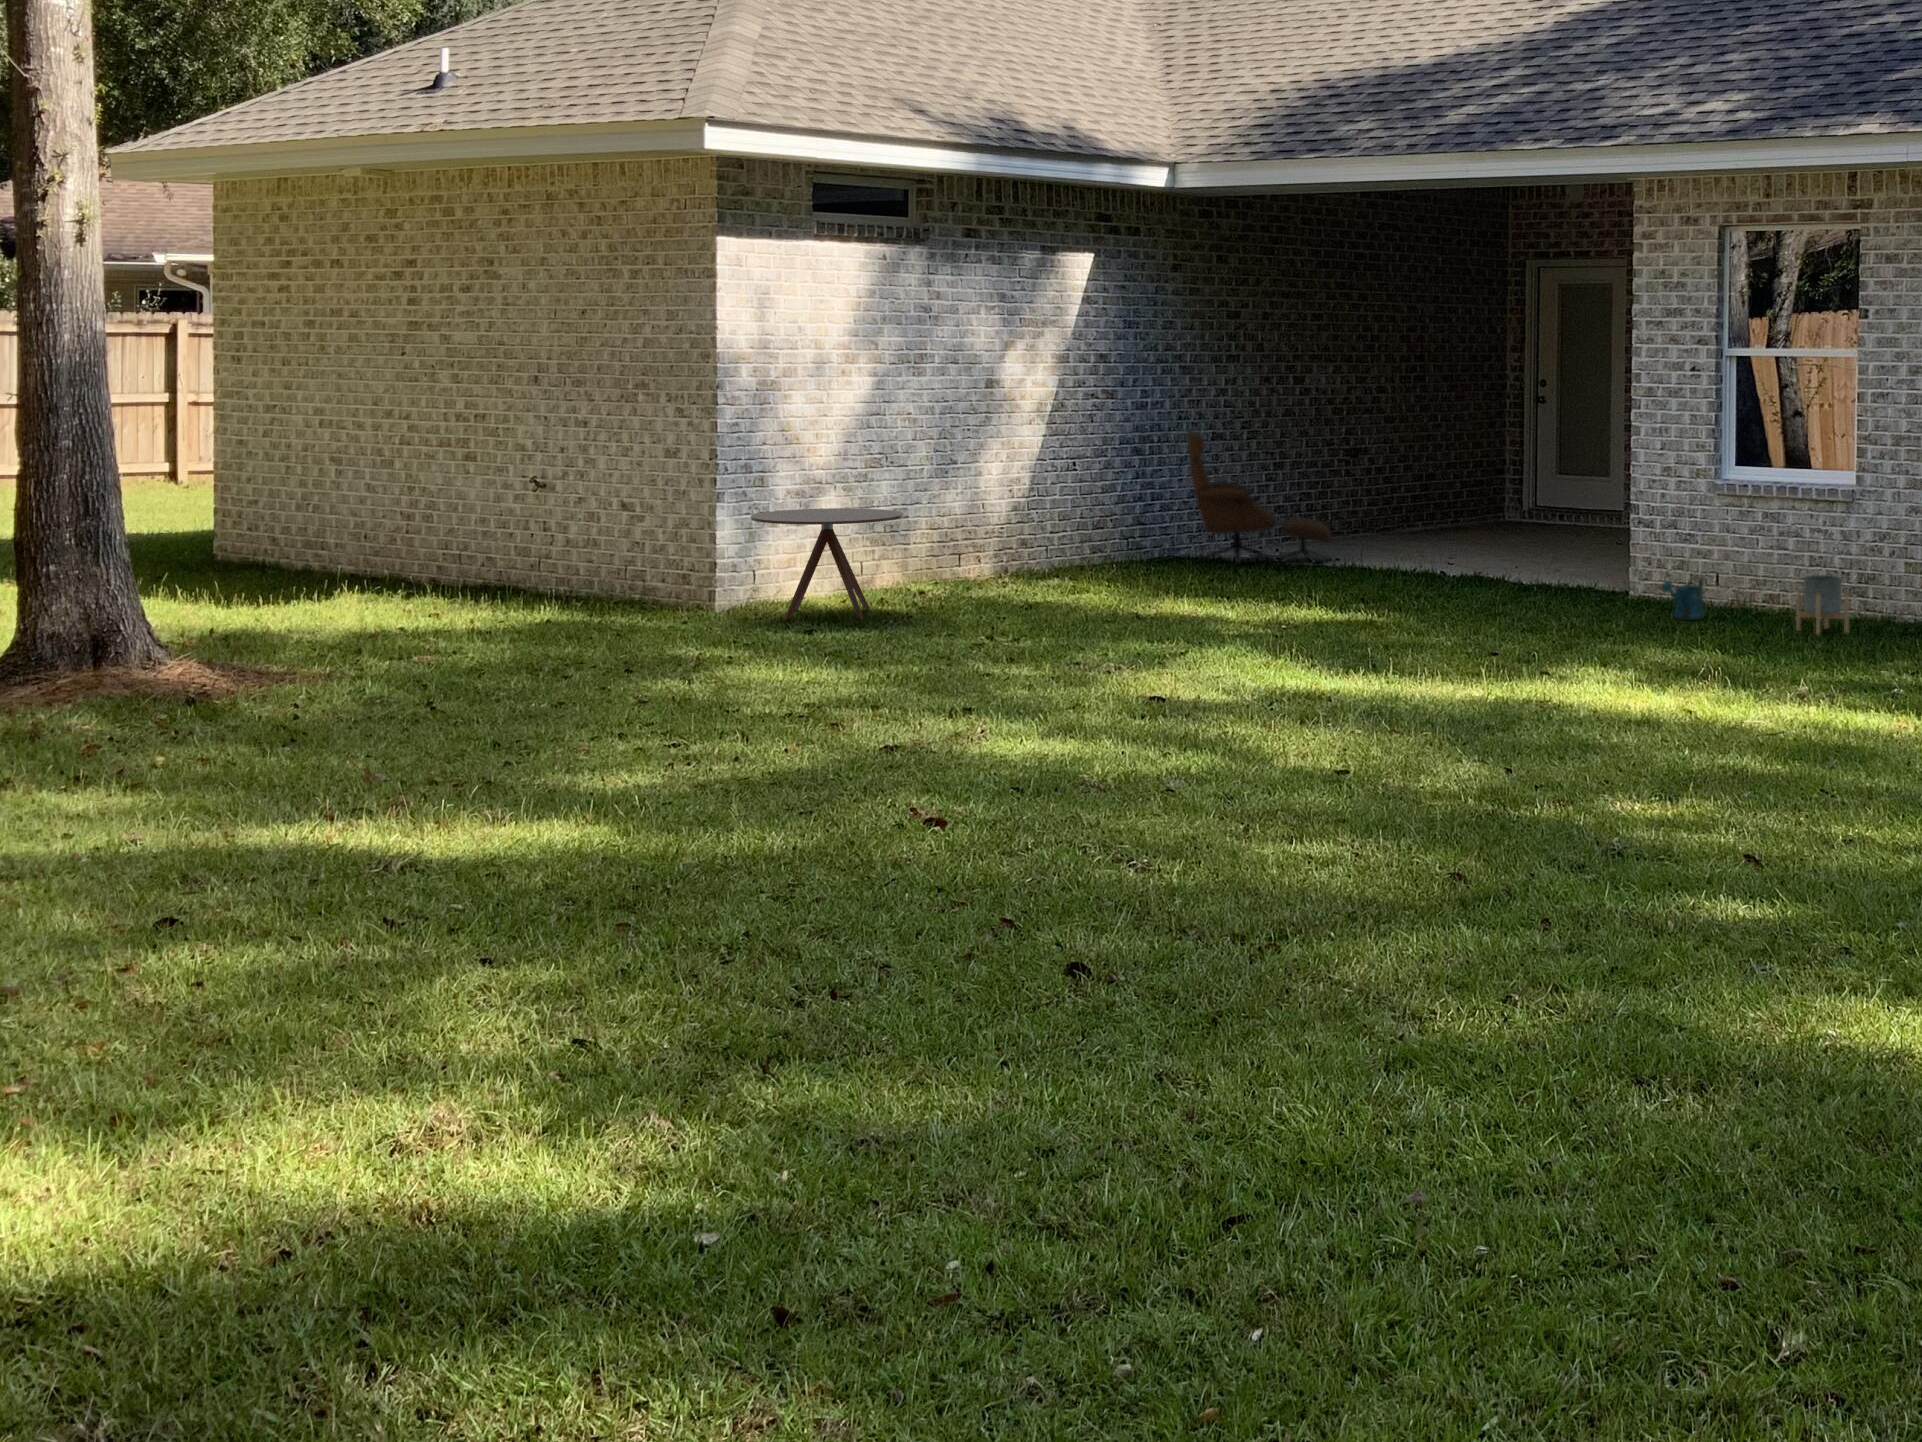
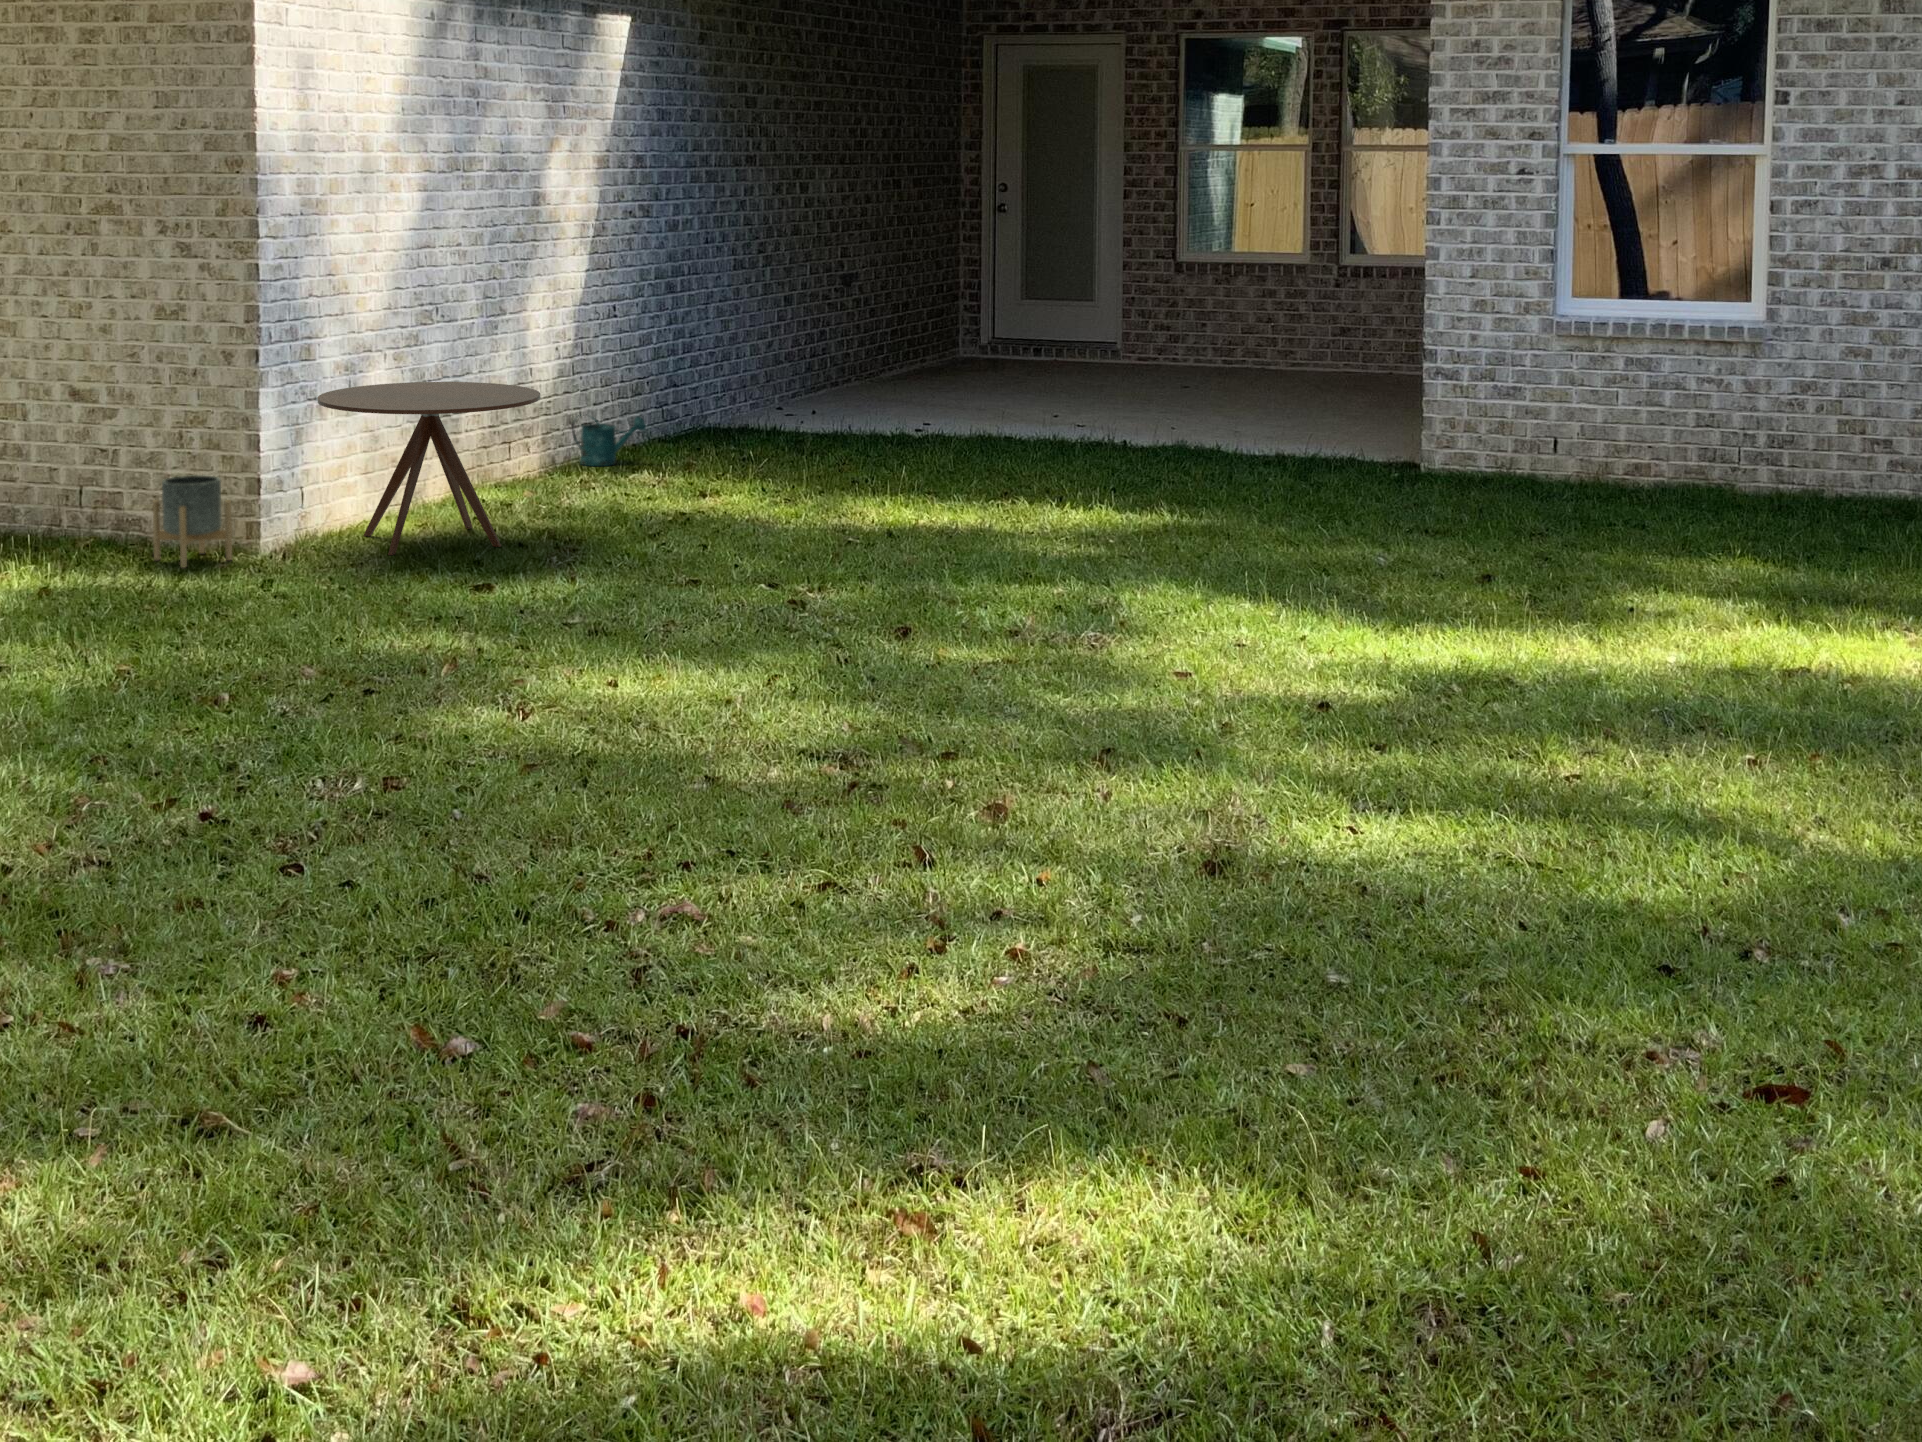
lounge chair: present [1187,430,1331,565] -> none [696,251,892,427]
planter: present [1796,575,1849,635] -> present [153,475,232,568]
watering can: present [1662,578,1704,620] -> present [572,414,646,466]

